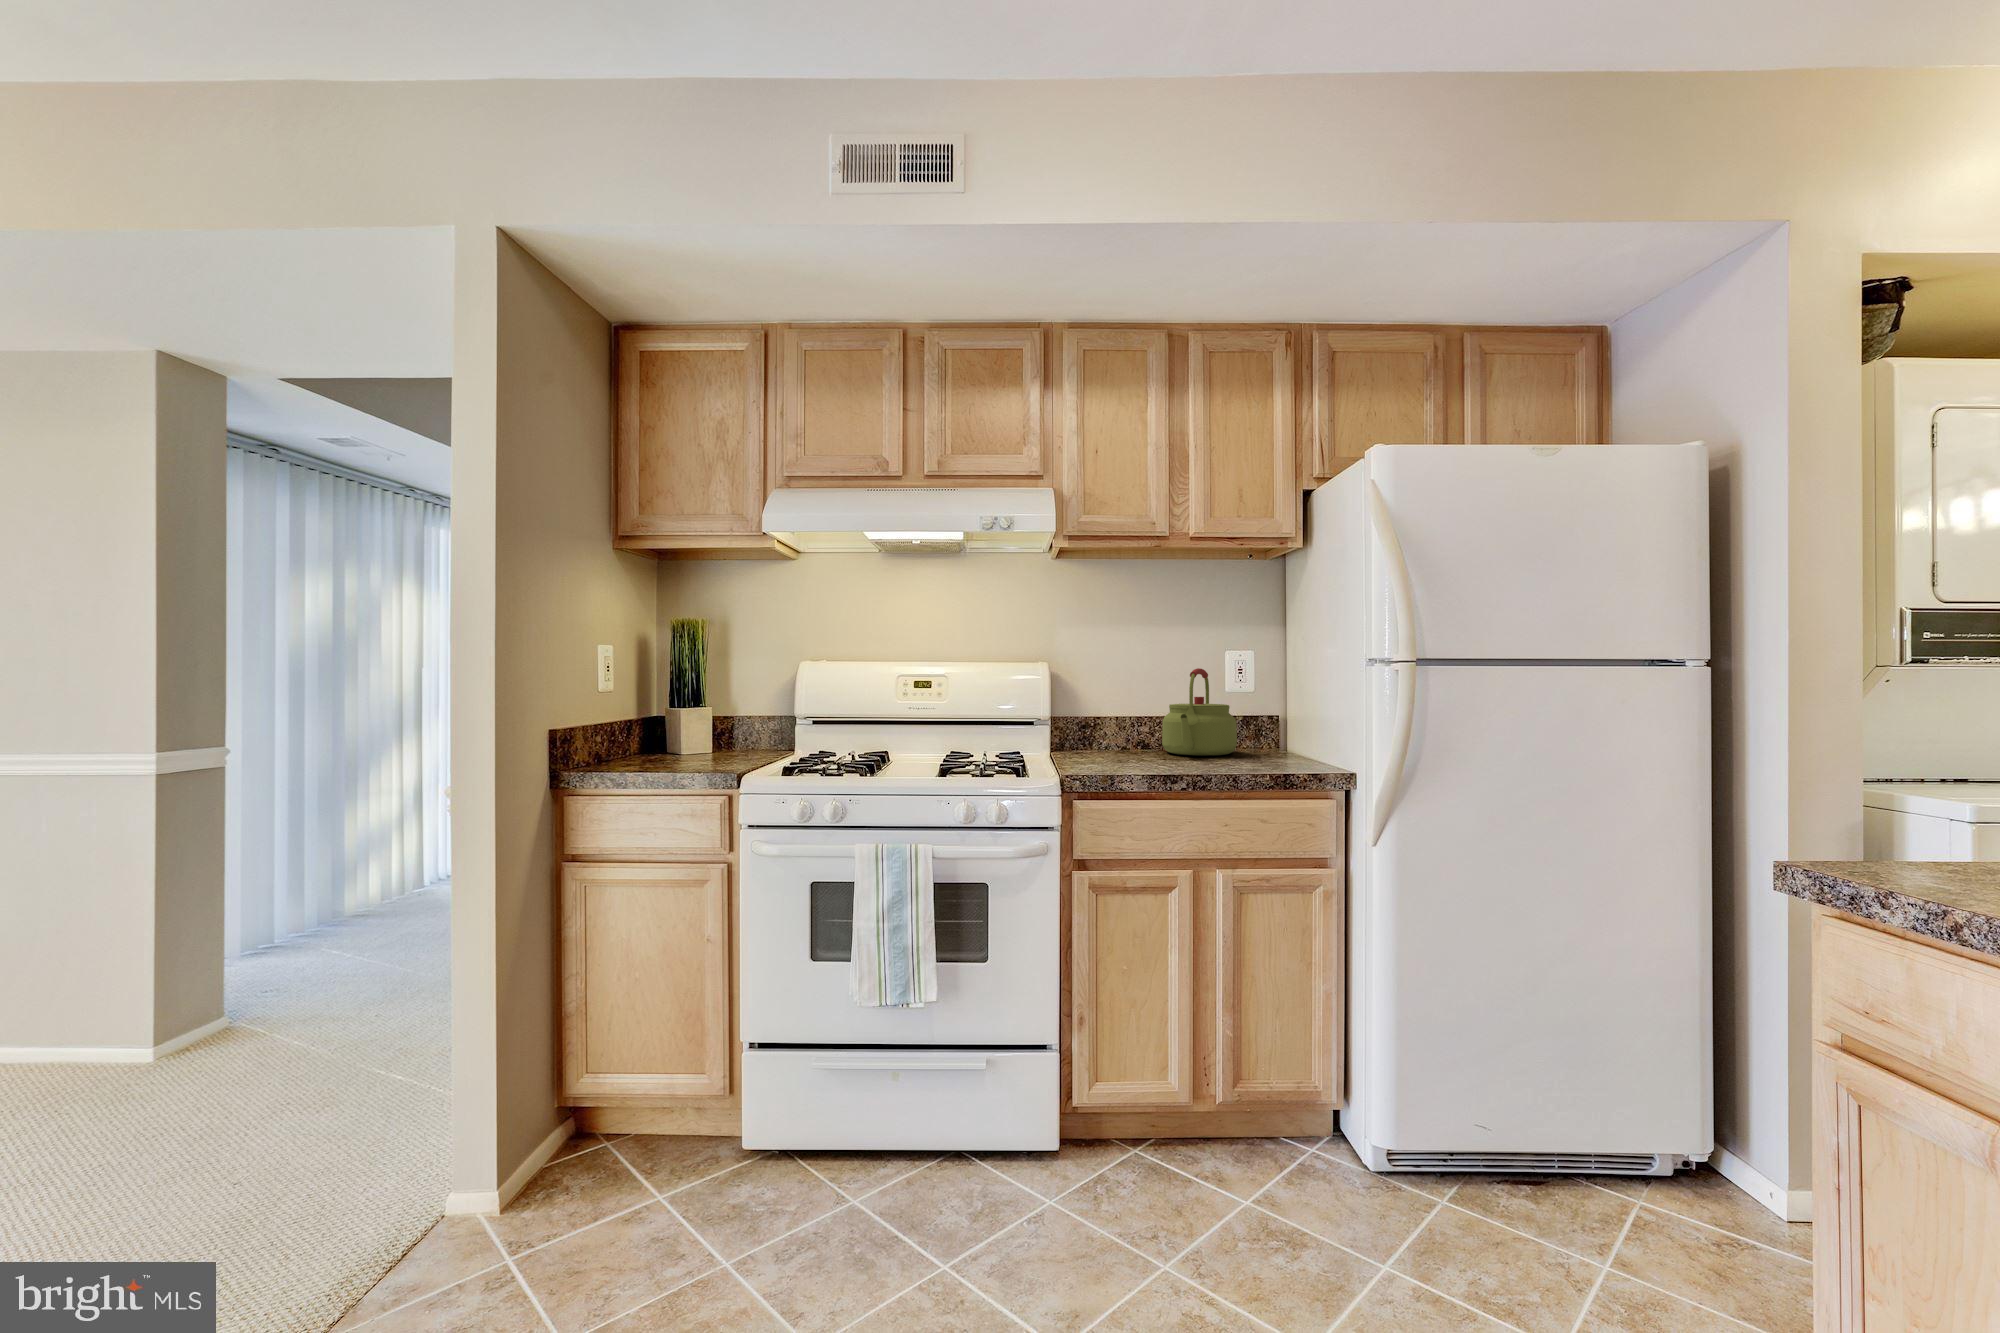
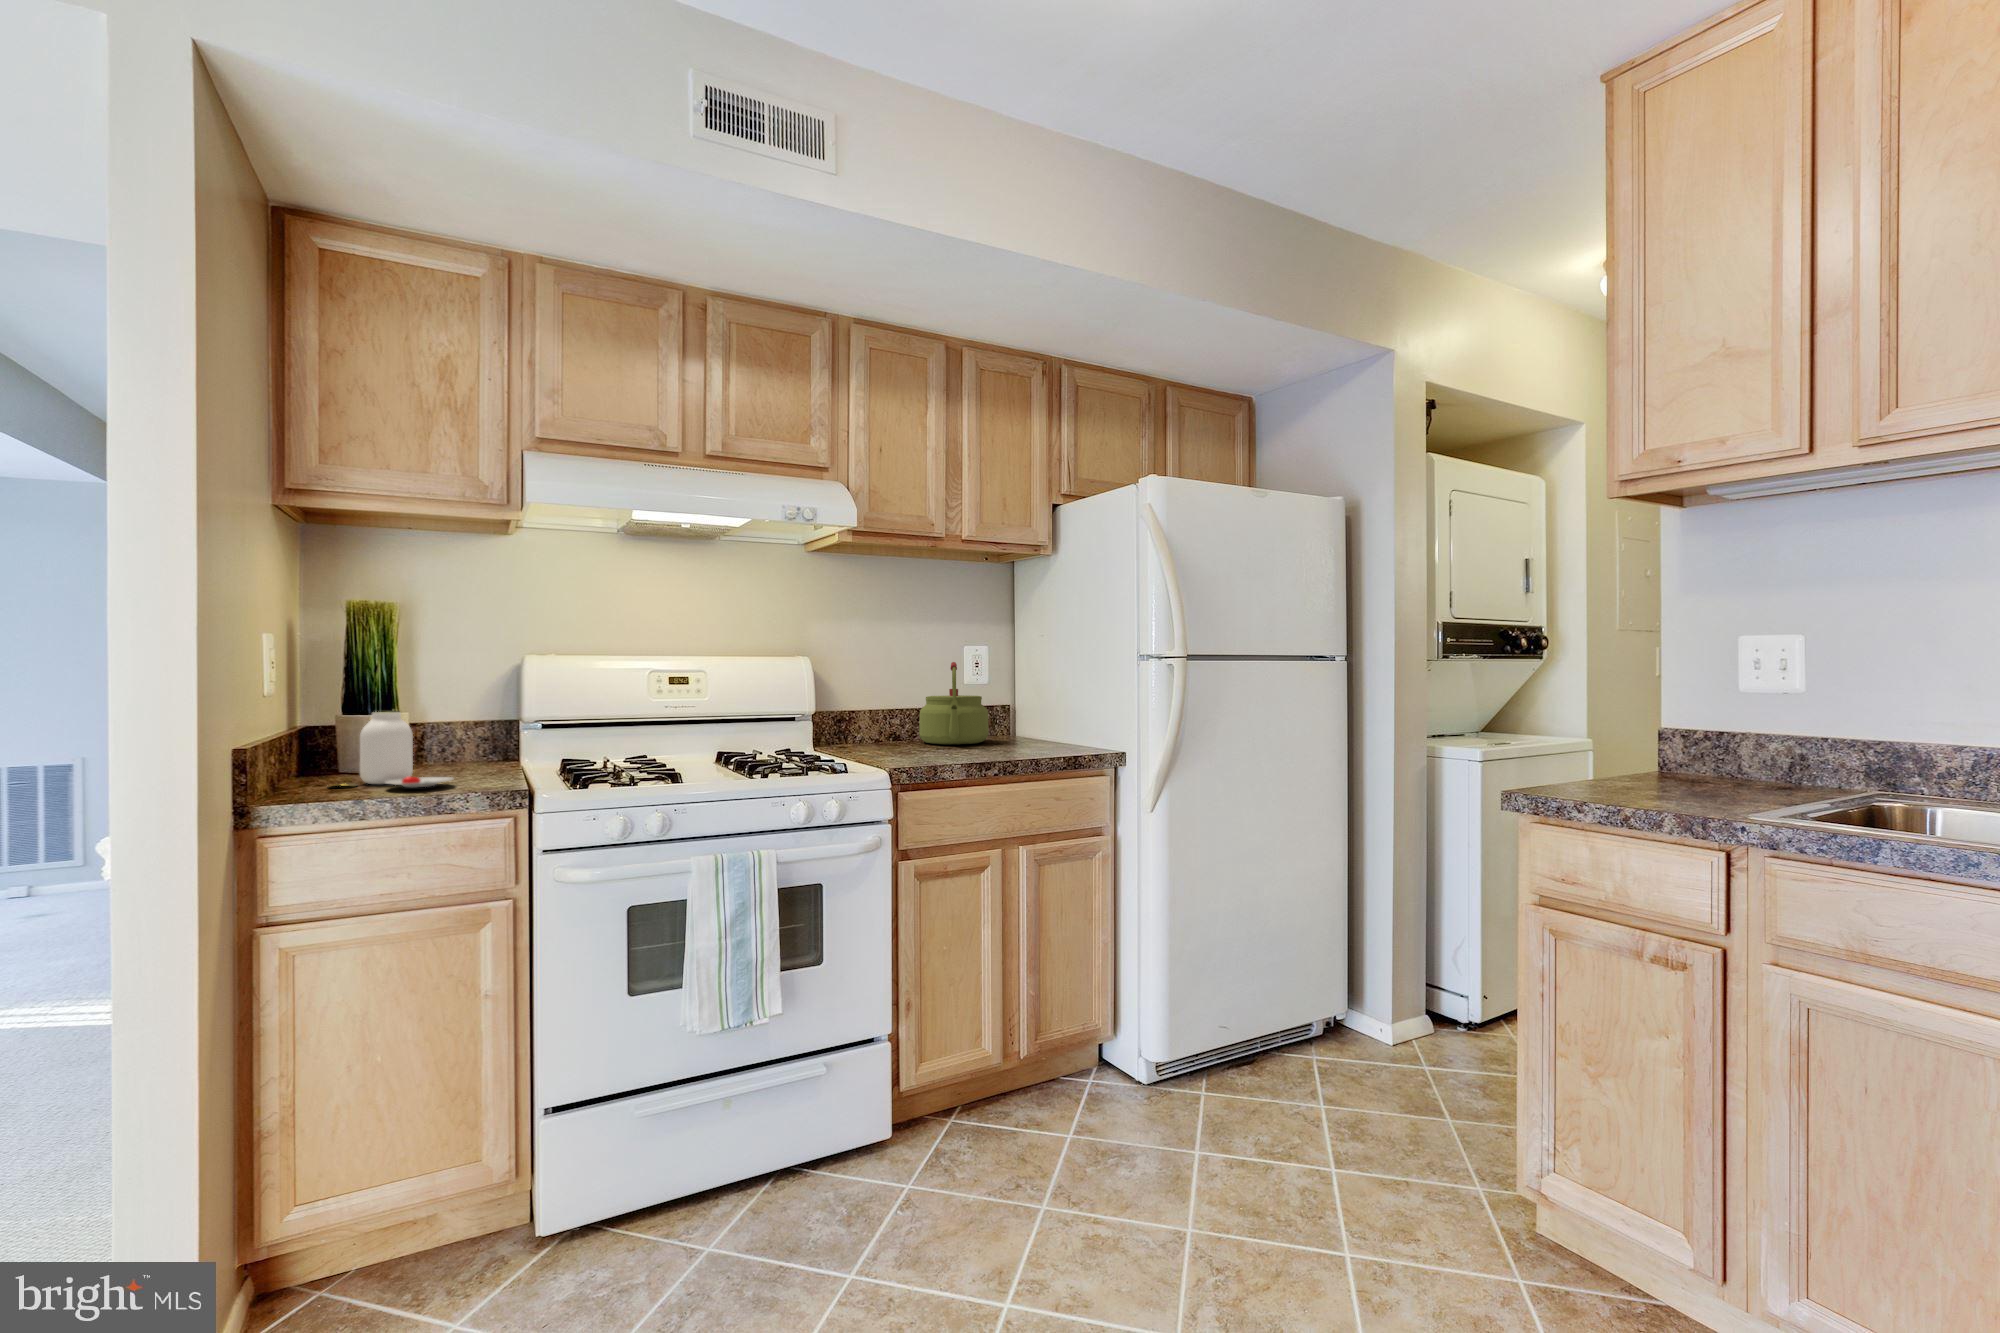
jar: none [630,706,706,766] -> present [334,712,453,787]

